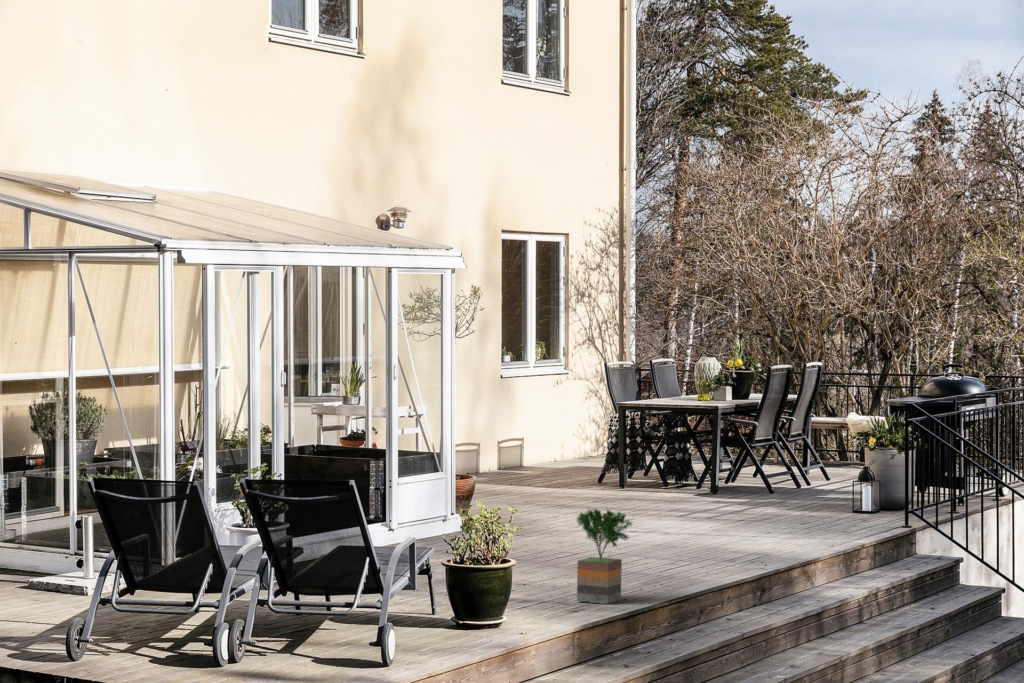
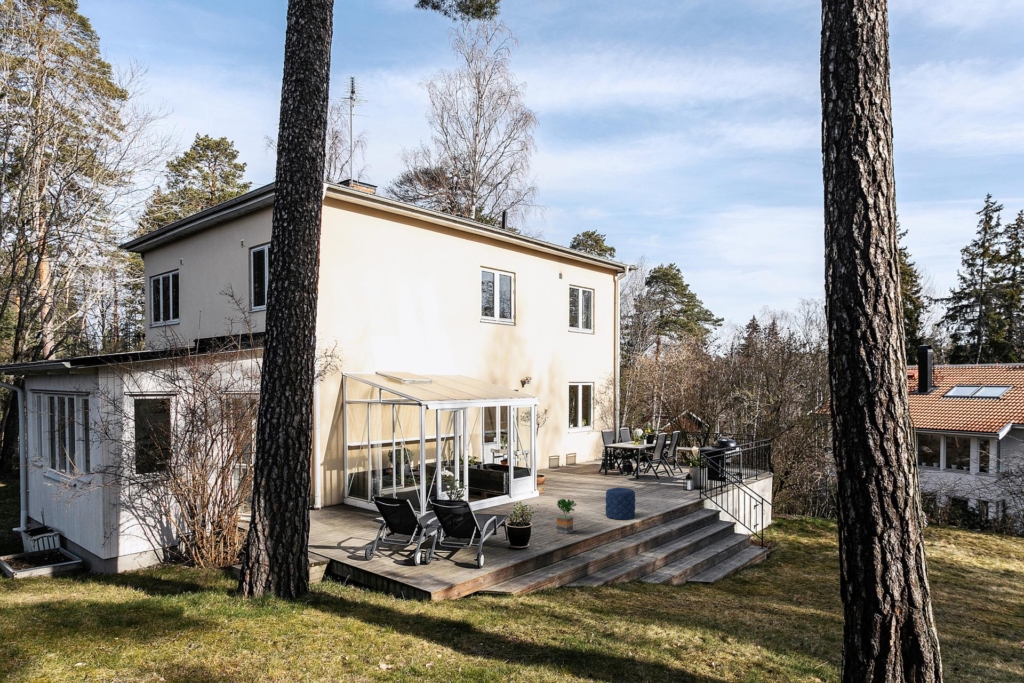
pouf: none [687,488,770,571] -> present [605,488,635,520]

